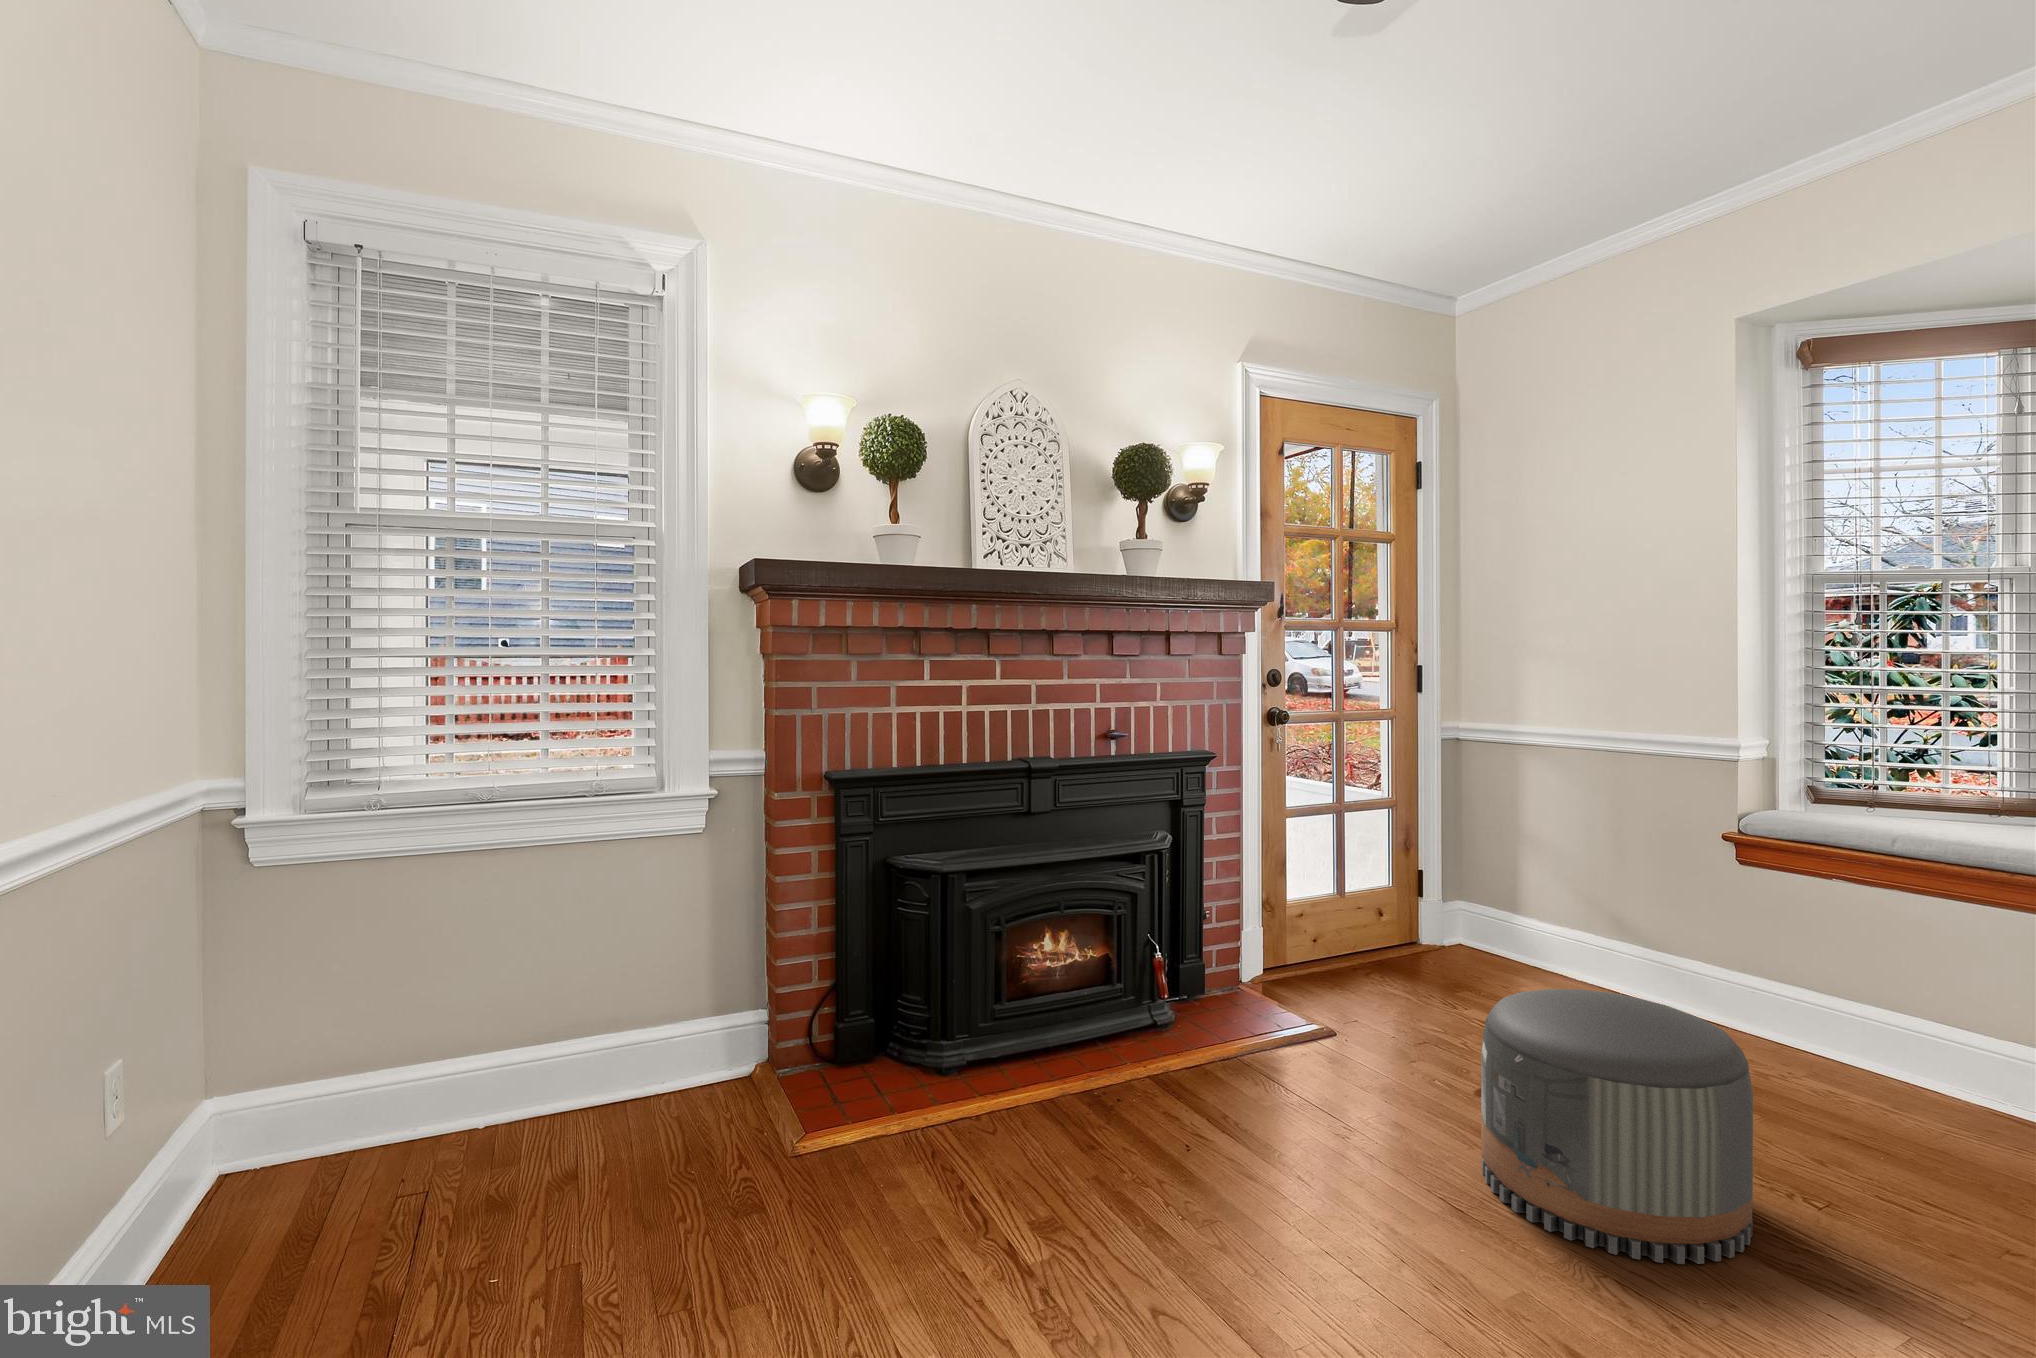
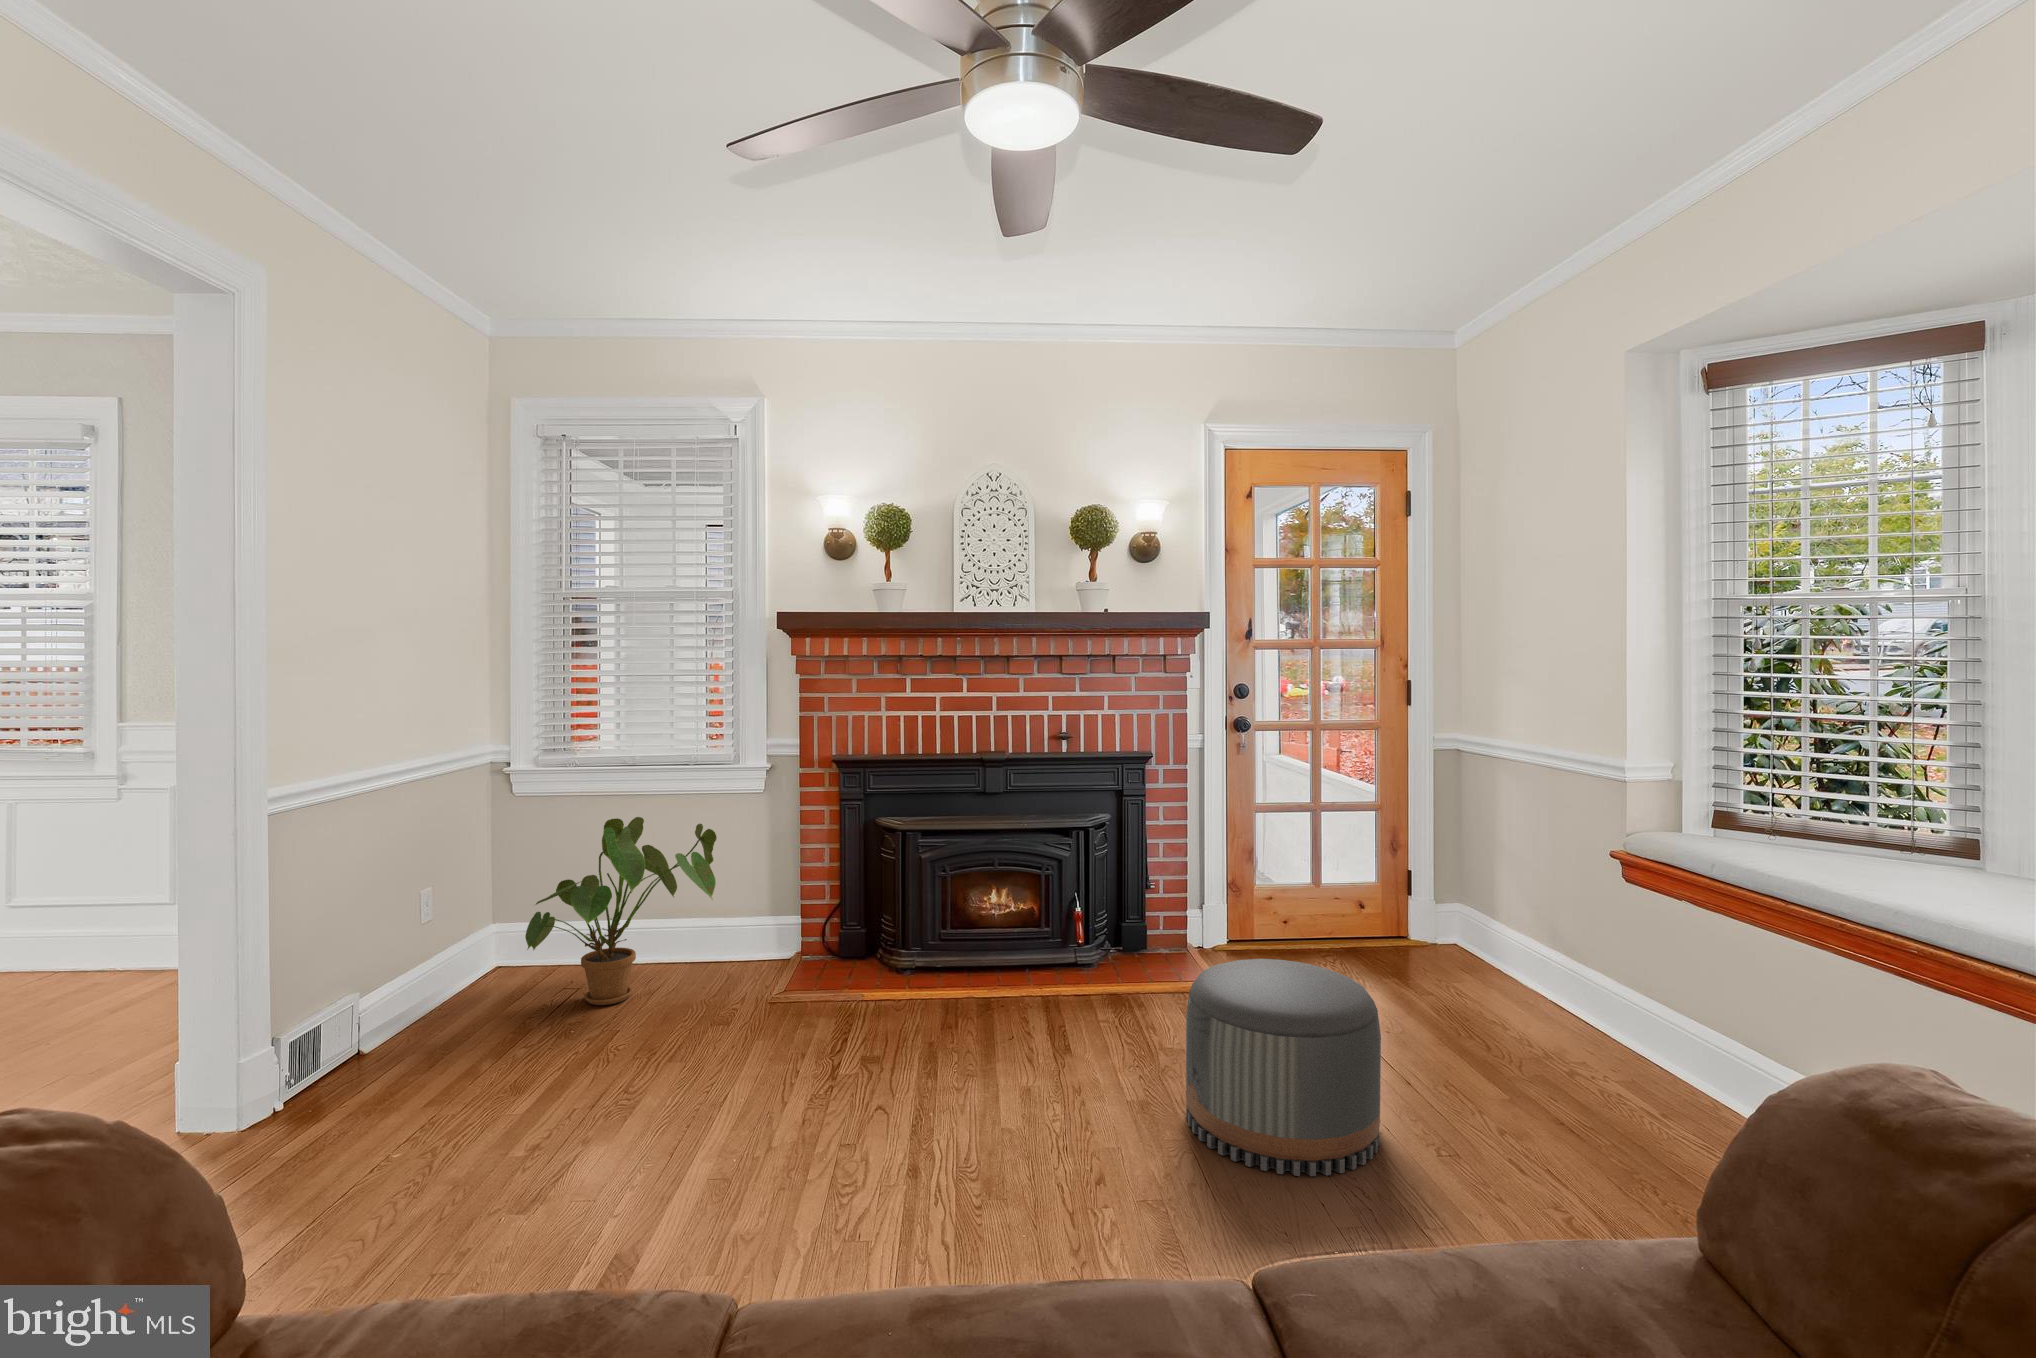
house plant: none [354,886,698,1216] -> present [525,817,717,1005]

